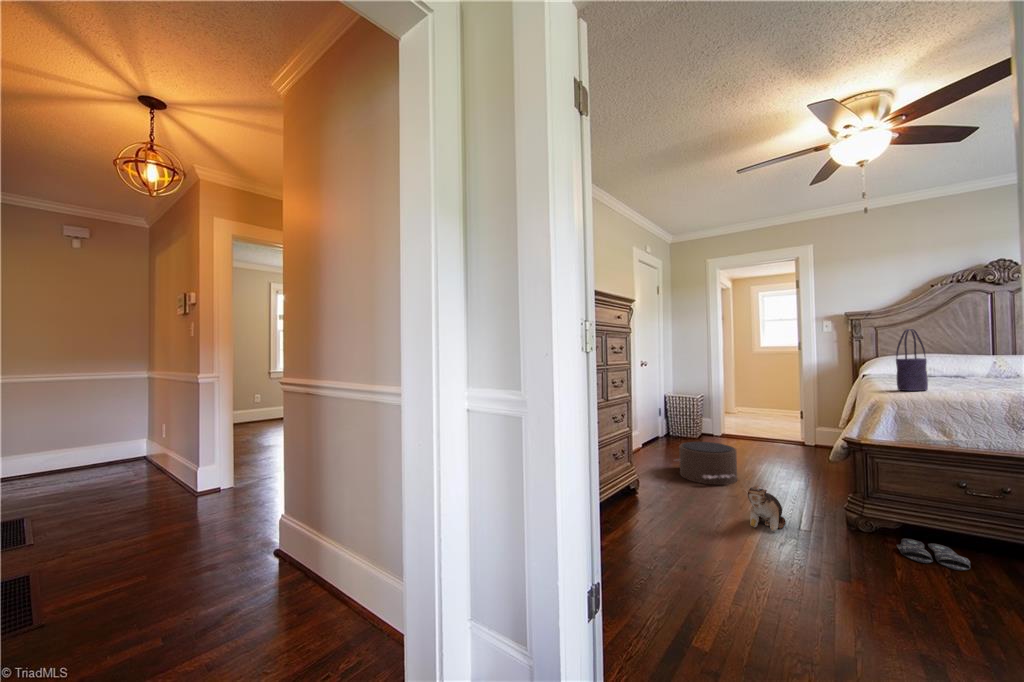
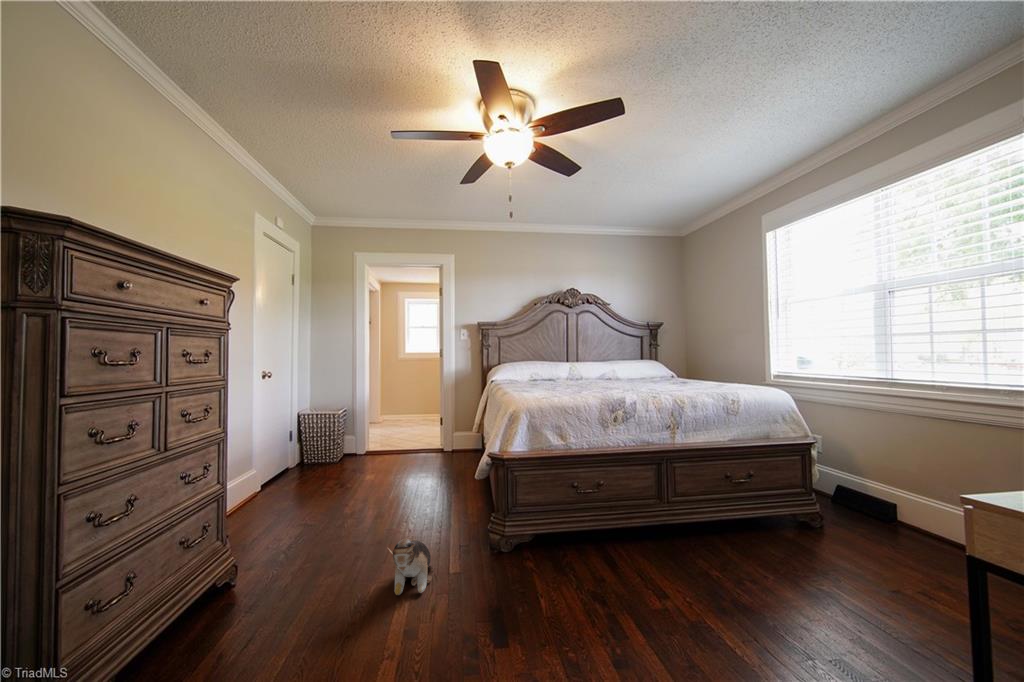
tote bag: present [896,329,928,391] -> none [528,338,547,398]
pouf: present [674,442,737,485] -> none [300,473,380,535]
slippers: present [896,539,970,571] -> none [532,547,584,579]

